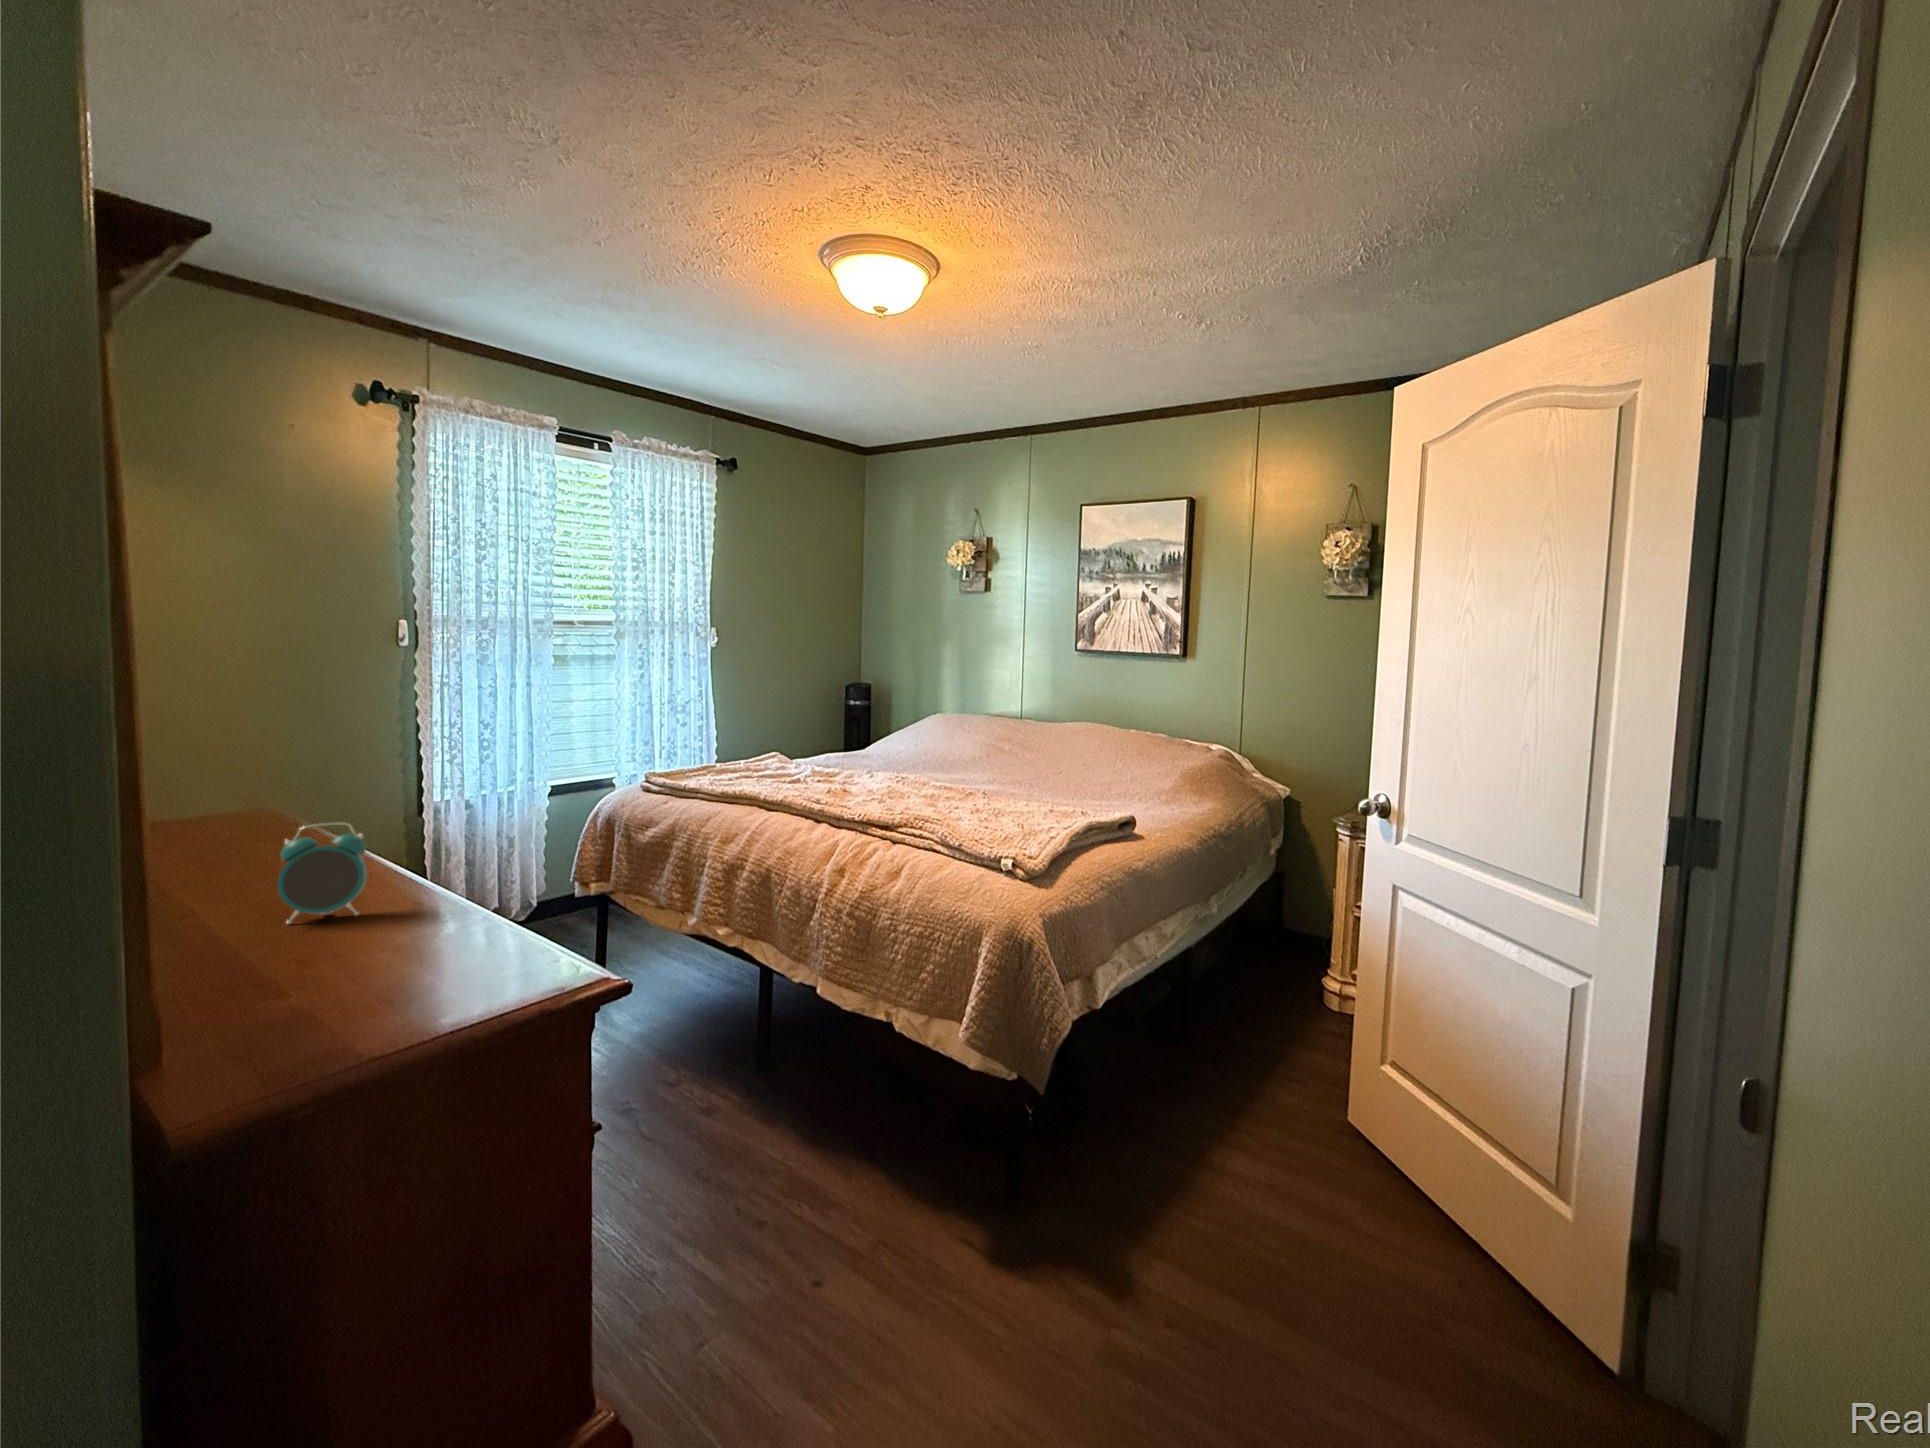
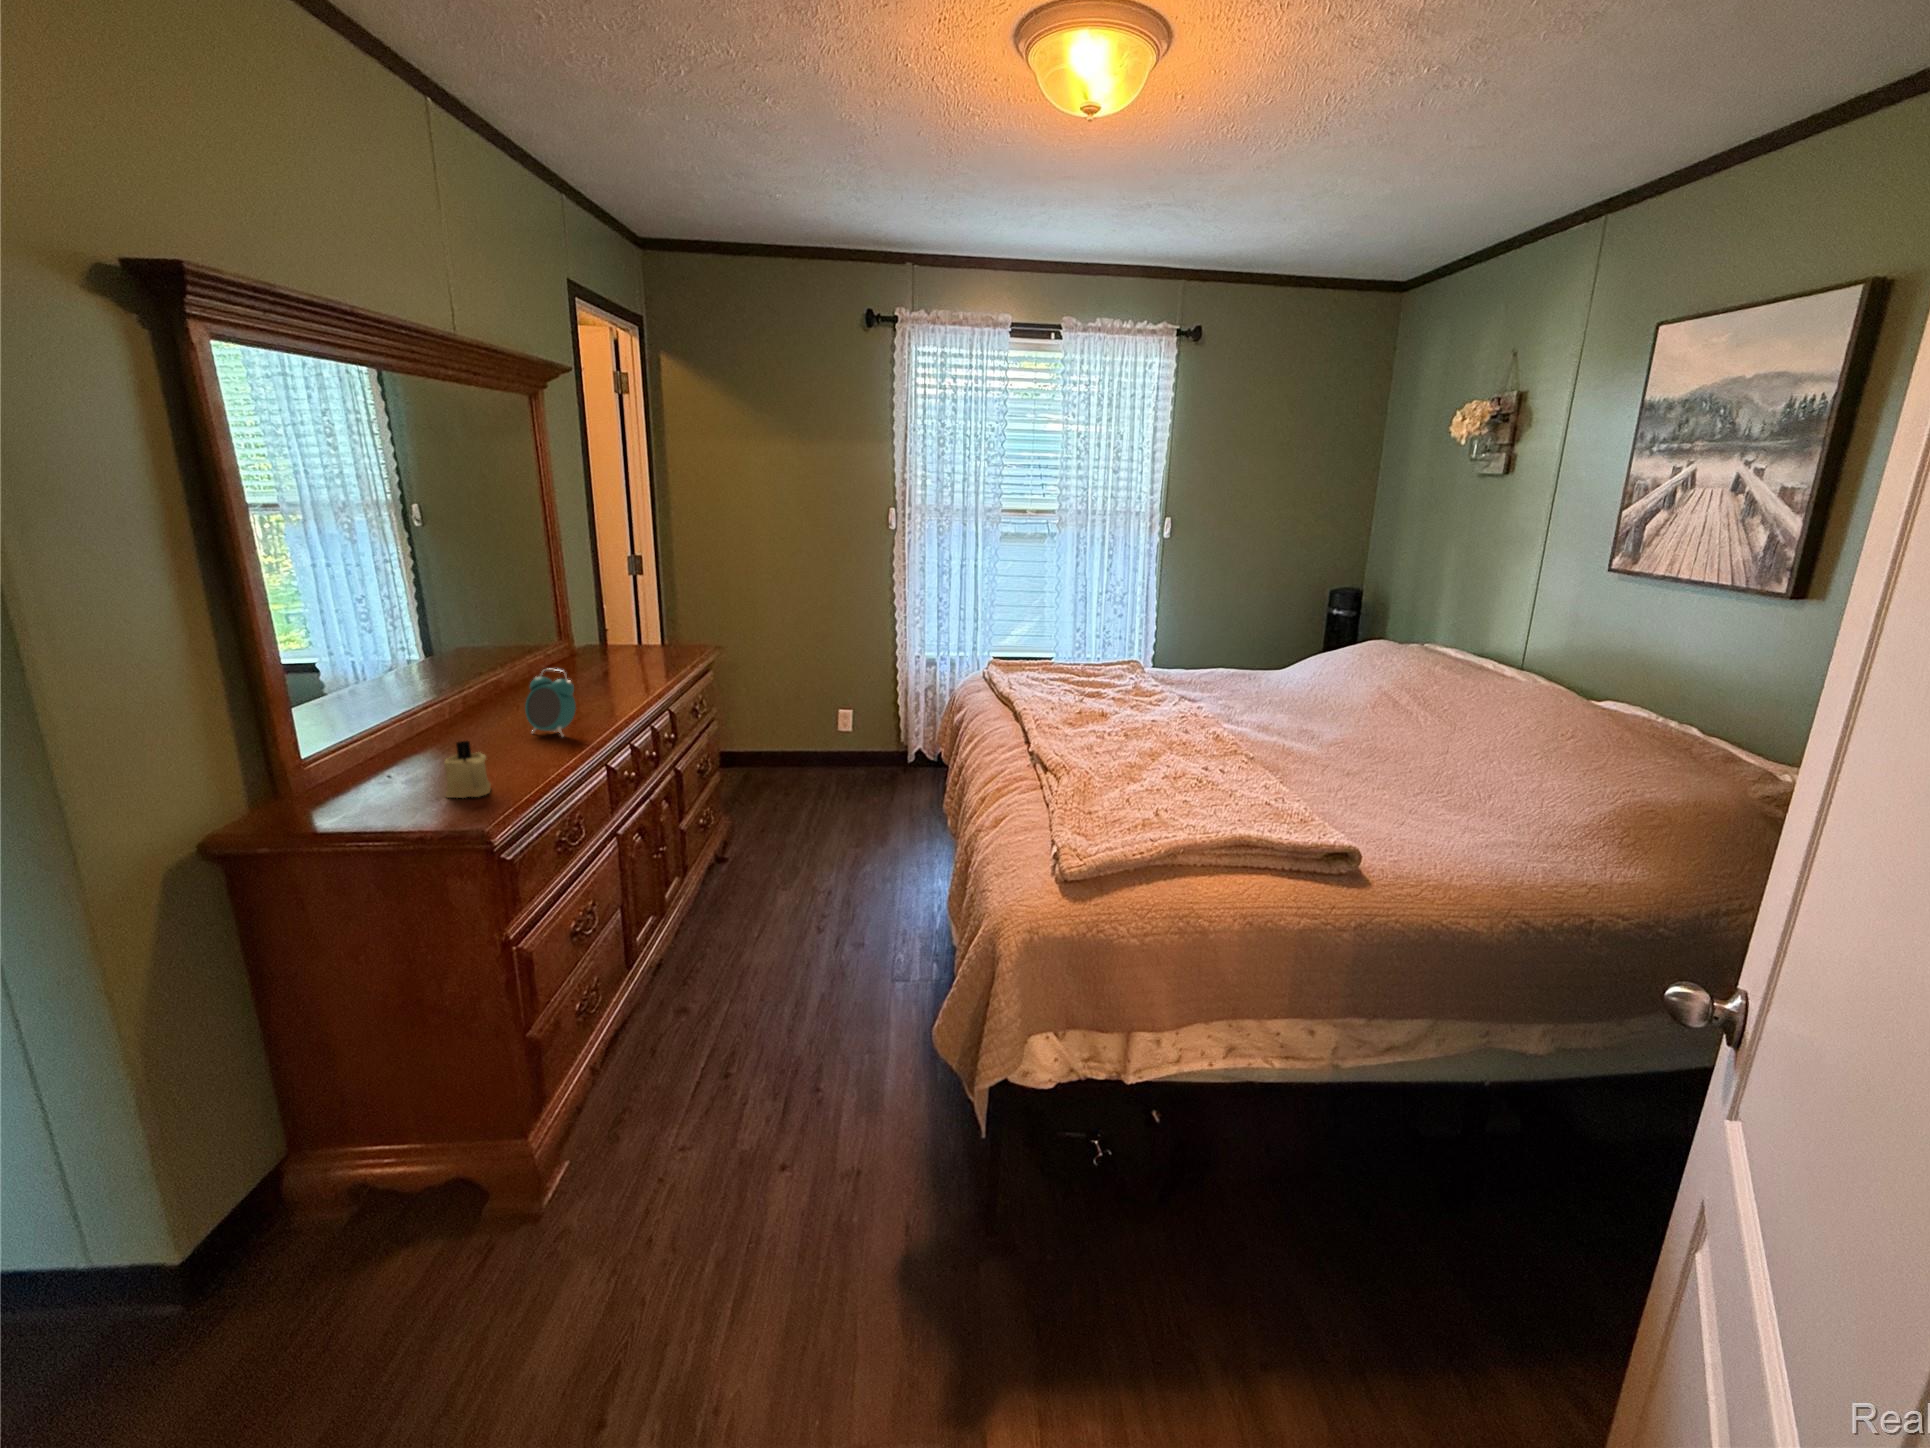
candle: none [365,911,442,999] -> present [444,741,491,798]

